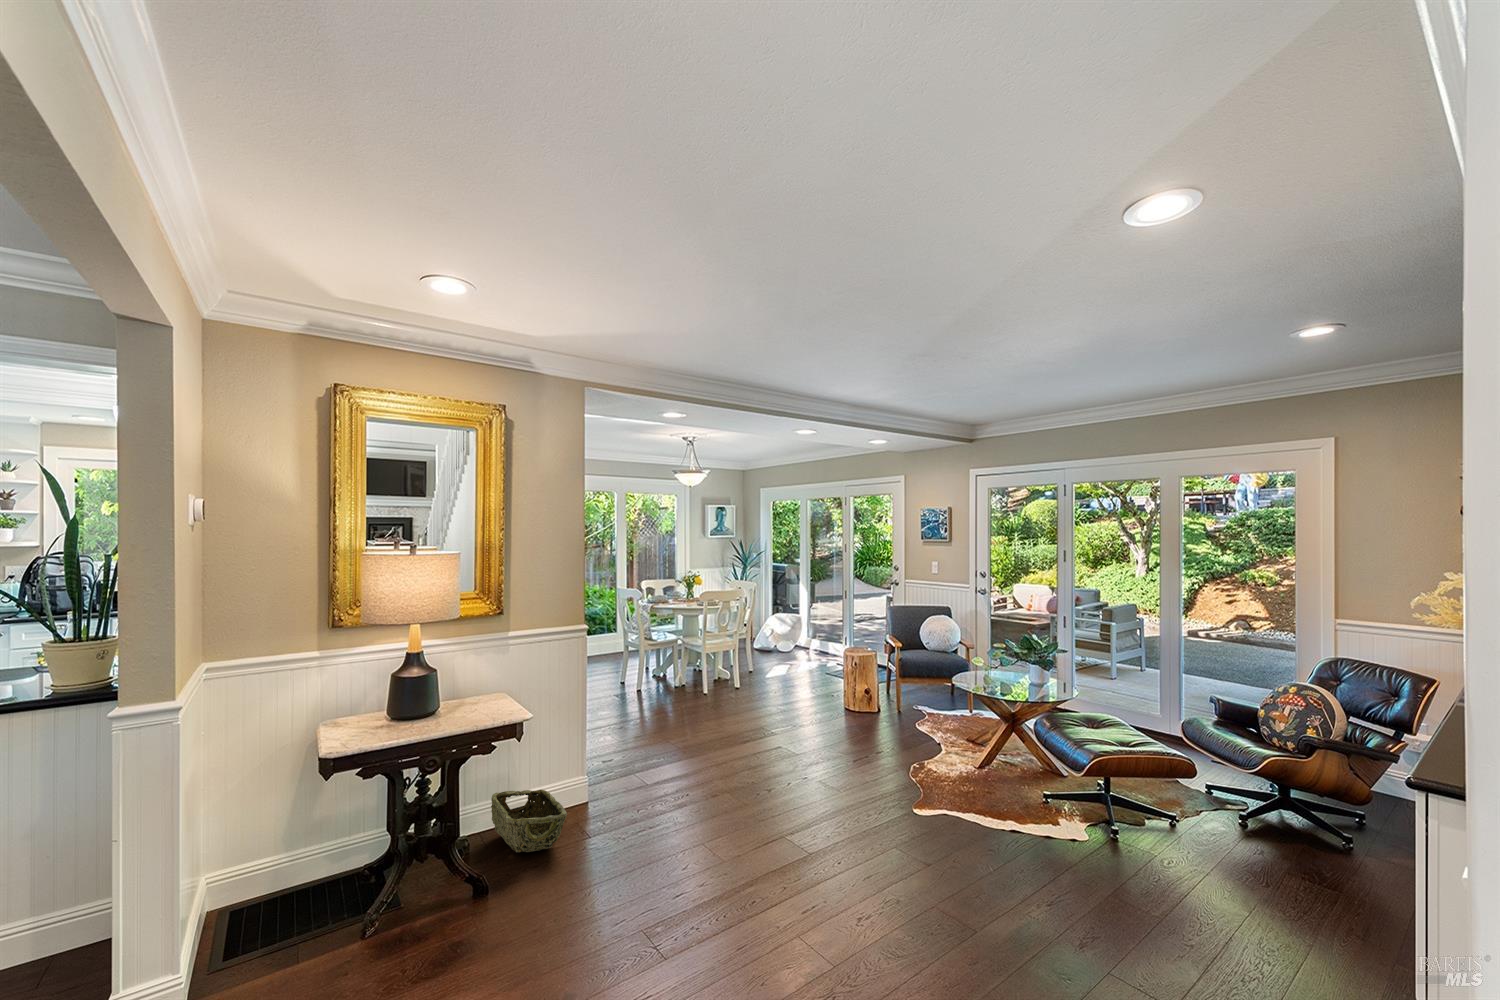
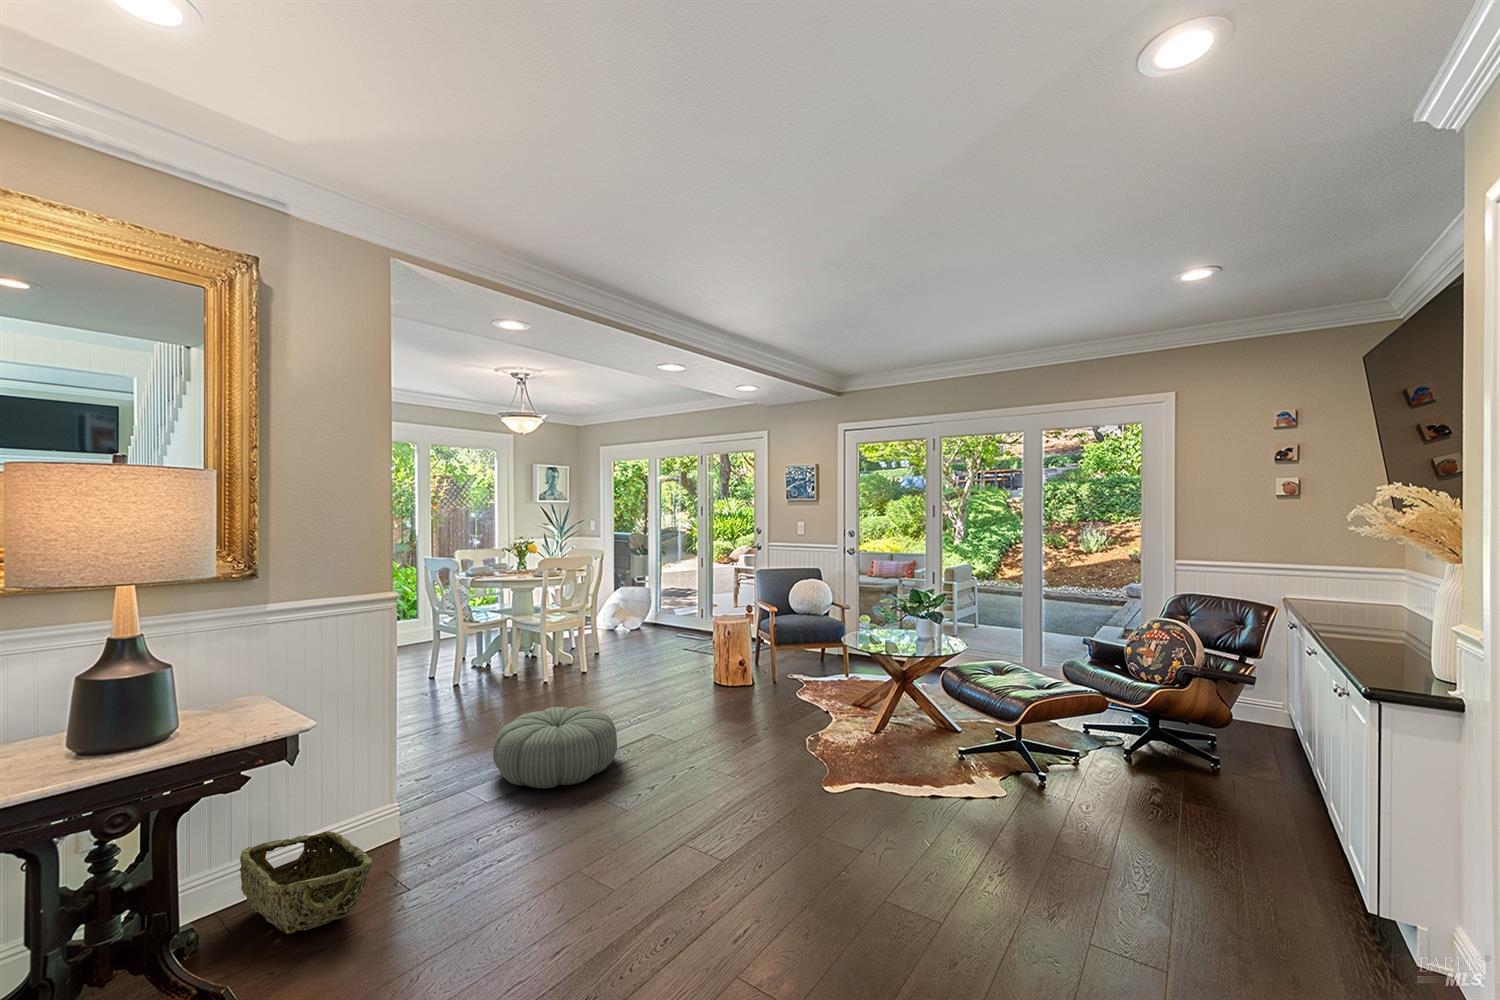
pouf: none [655,717,748,780] -> present [493,707,617,788]

